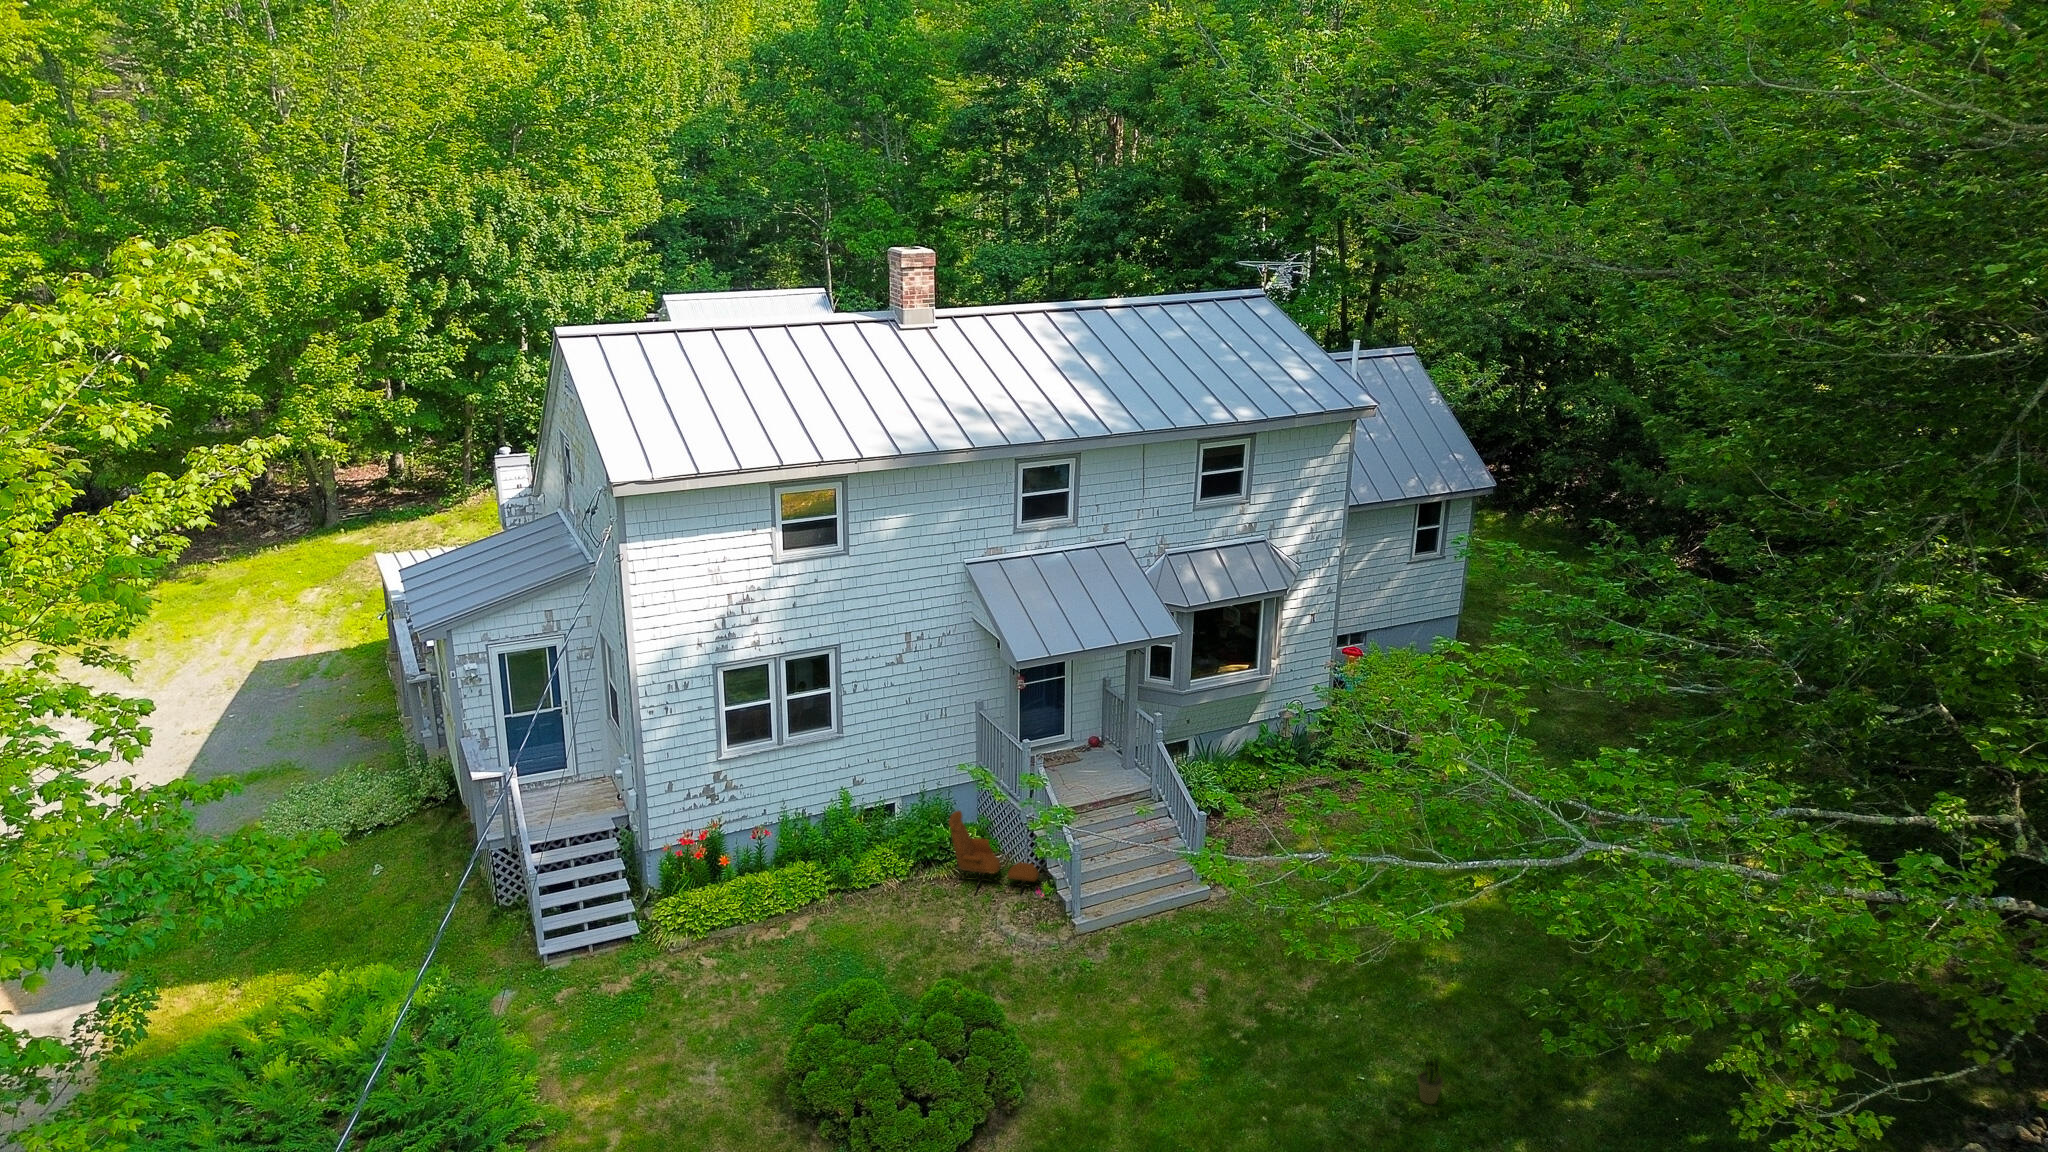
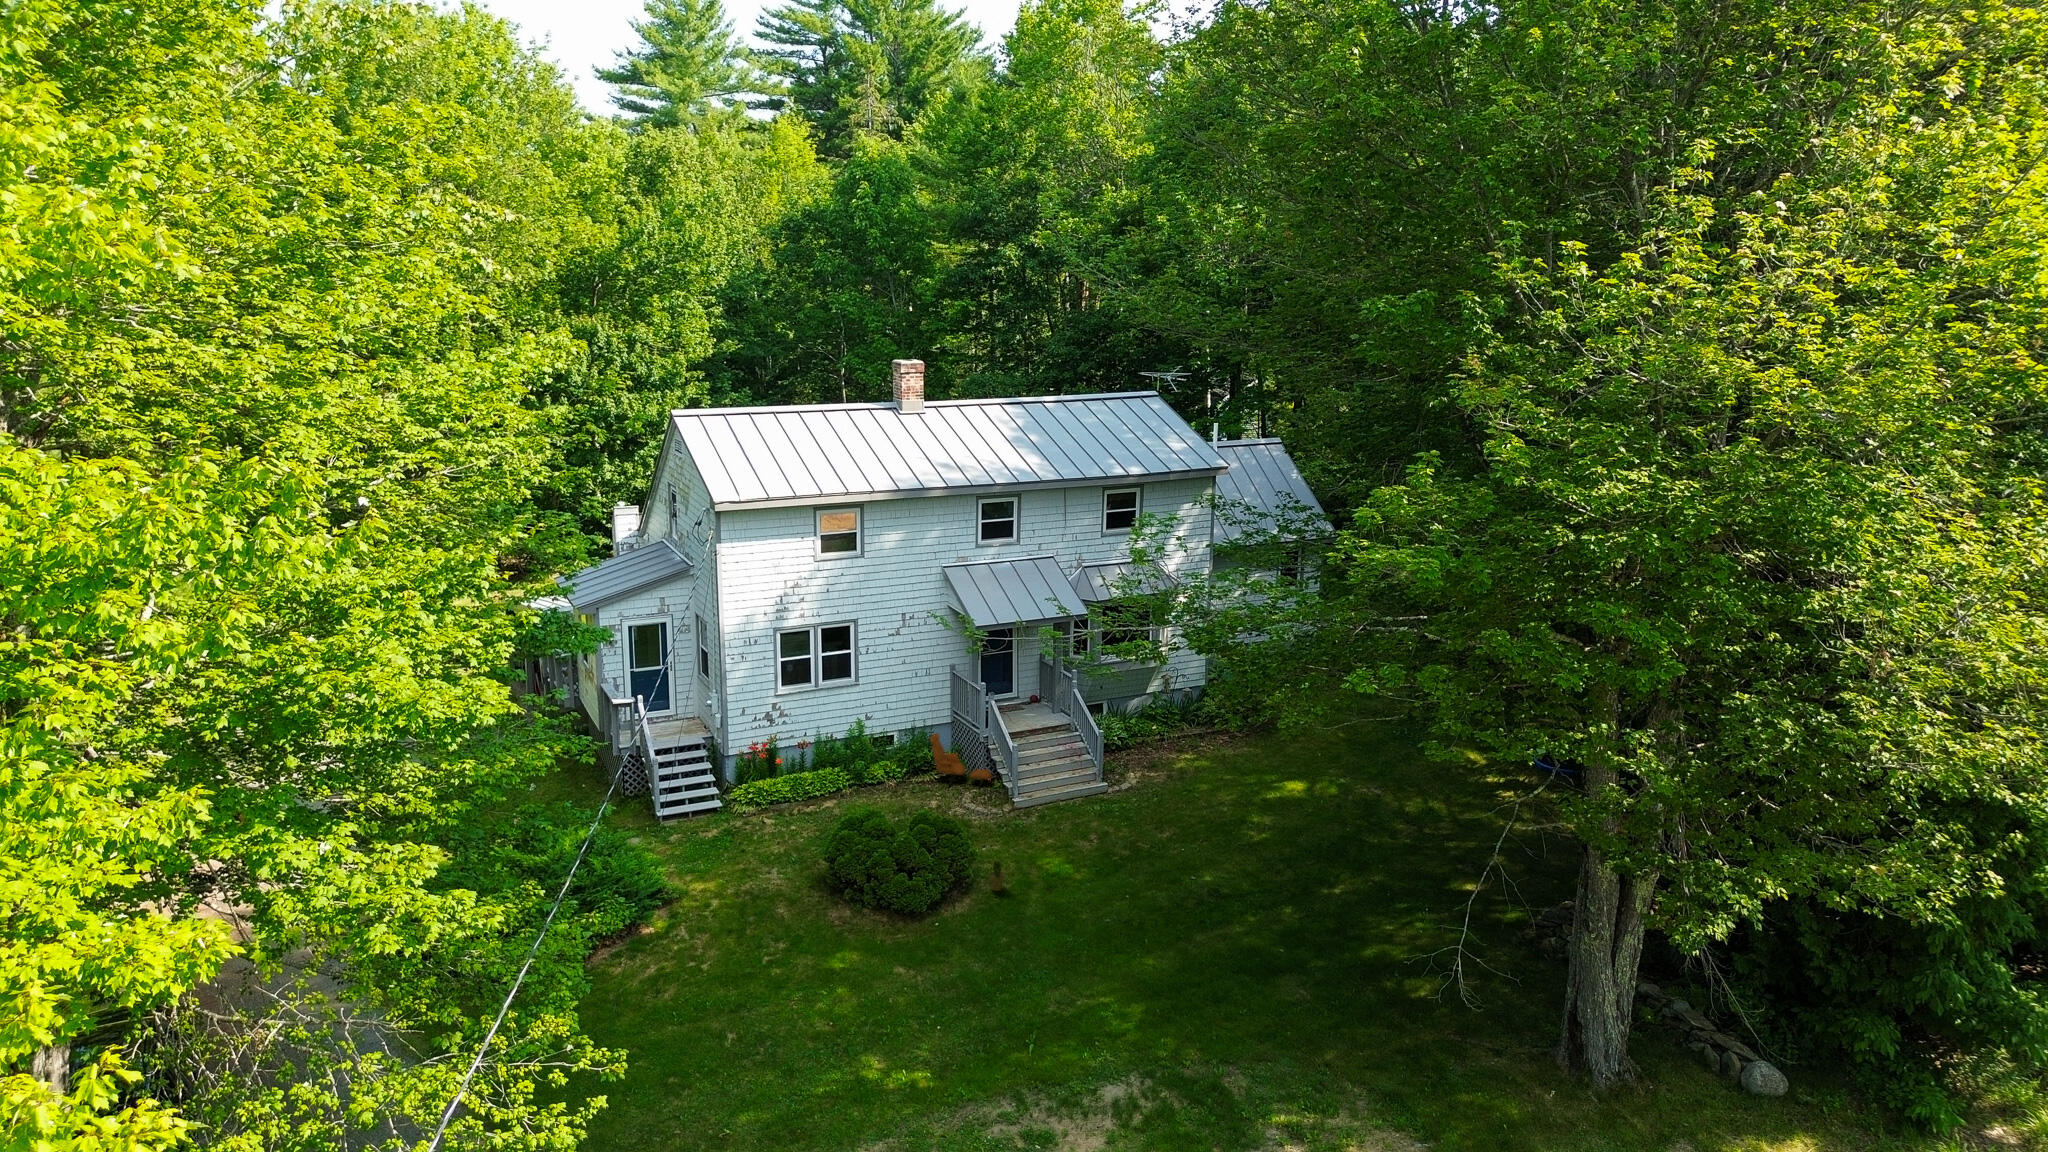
potted plant: present [1418,1059,1444,1104] -> present [989,861,1005,891]

